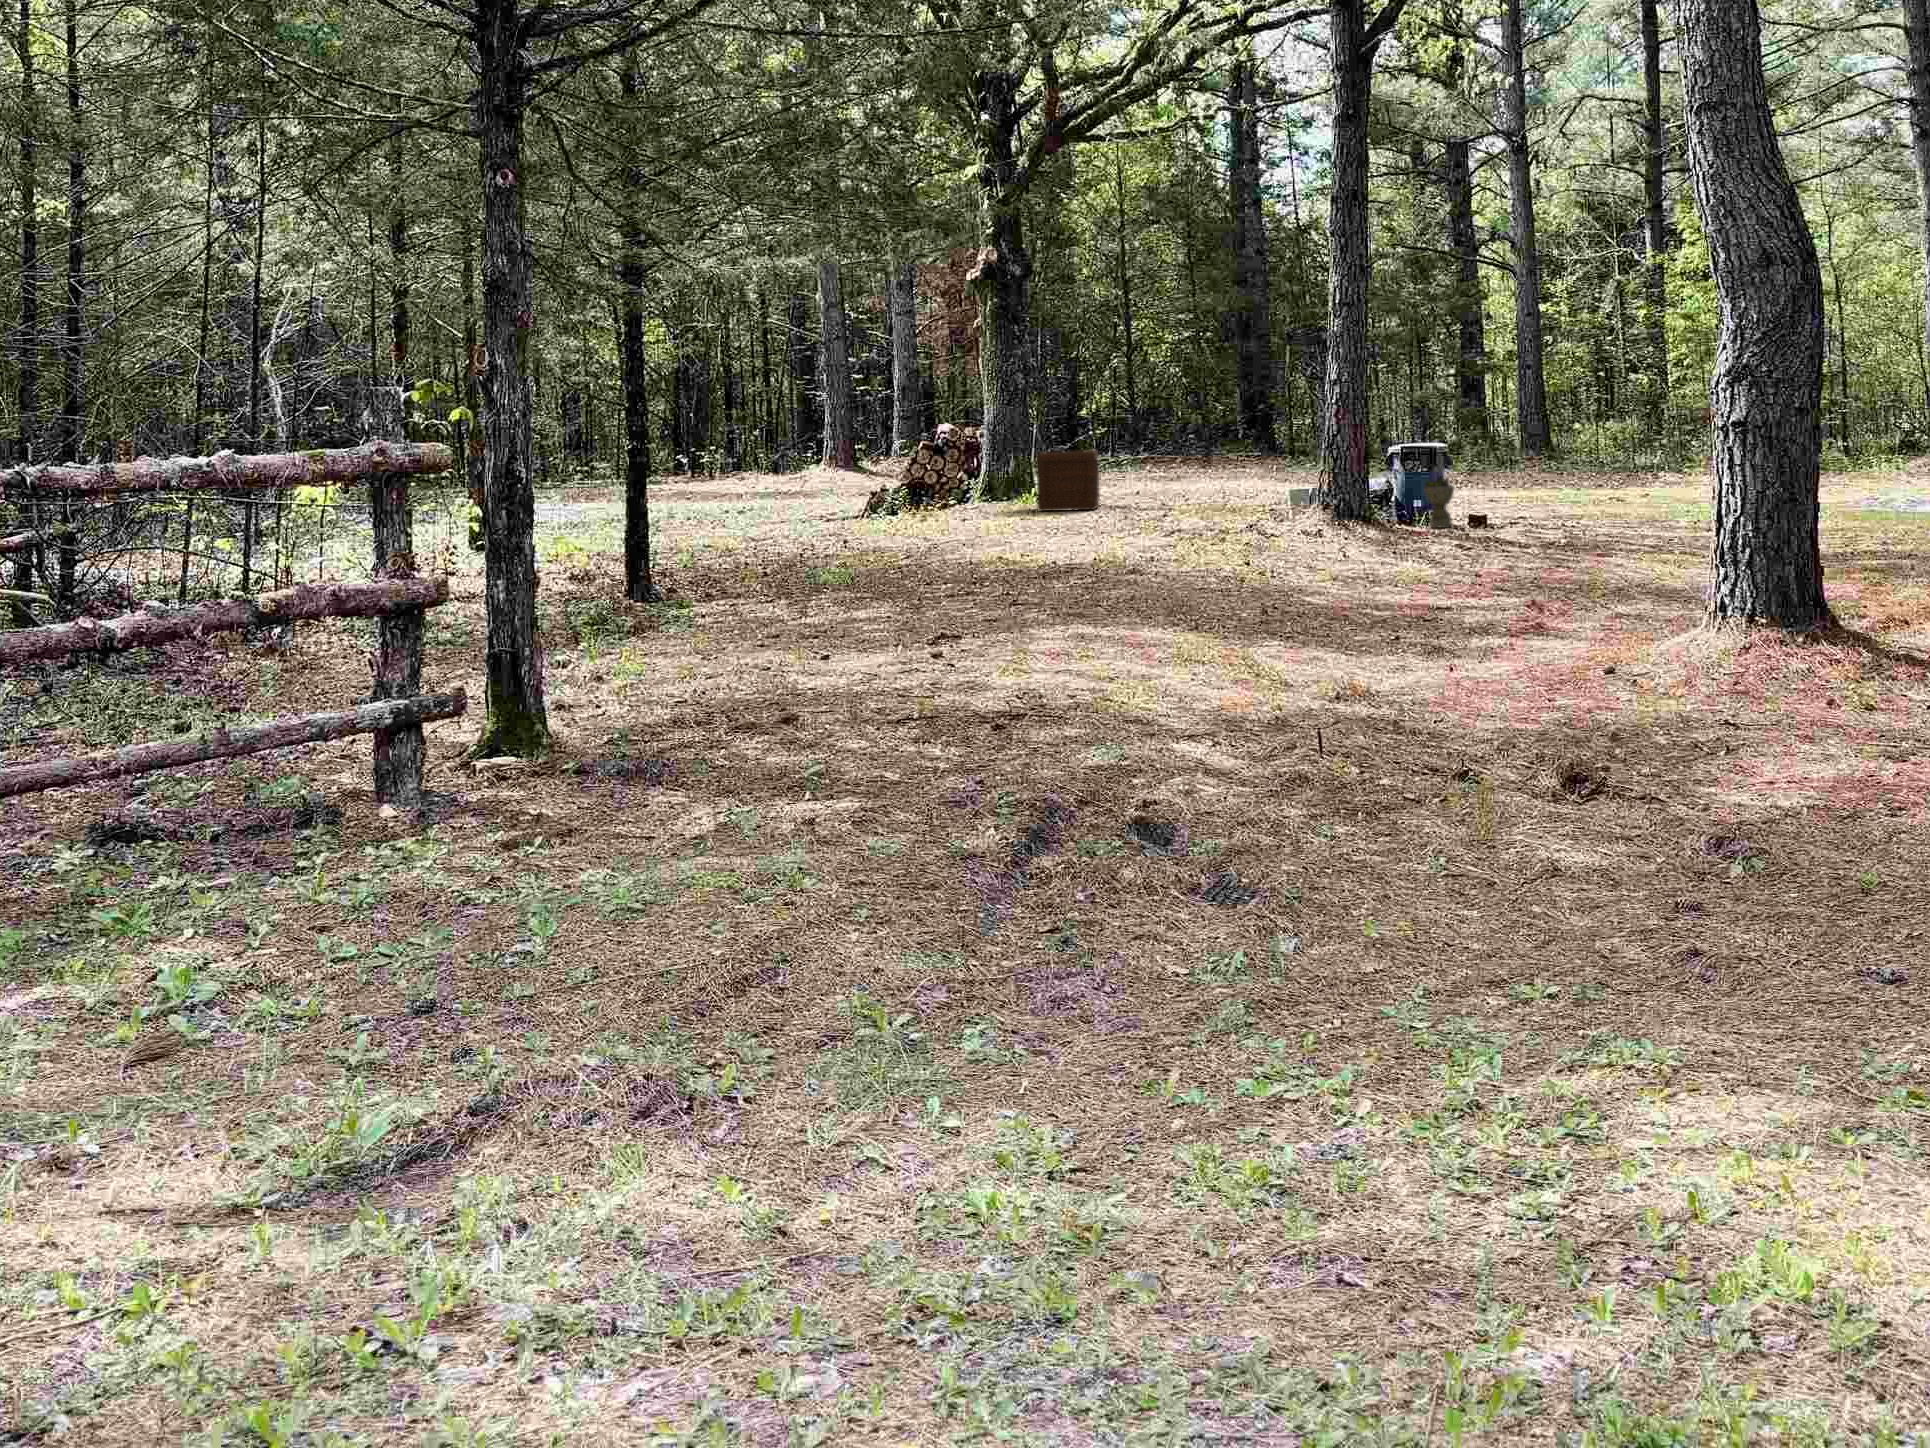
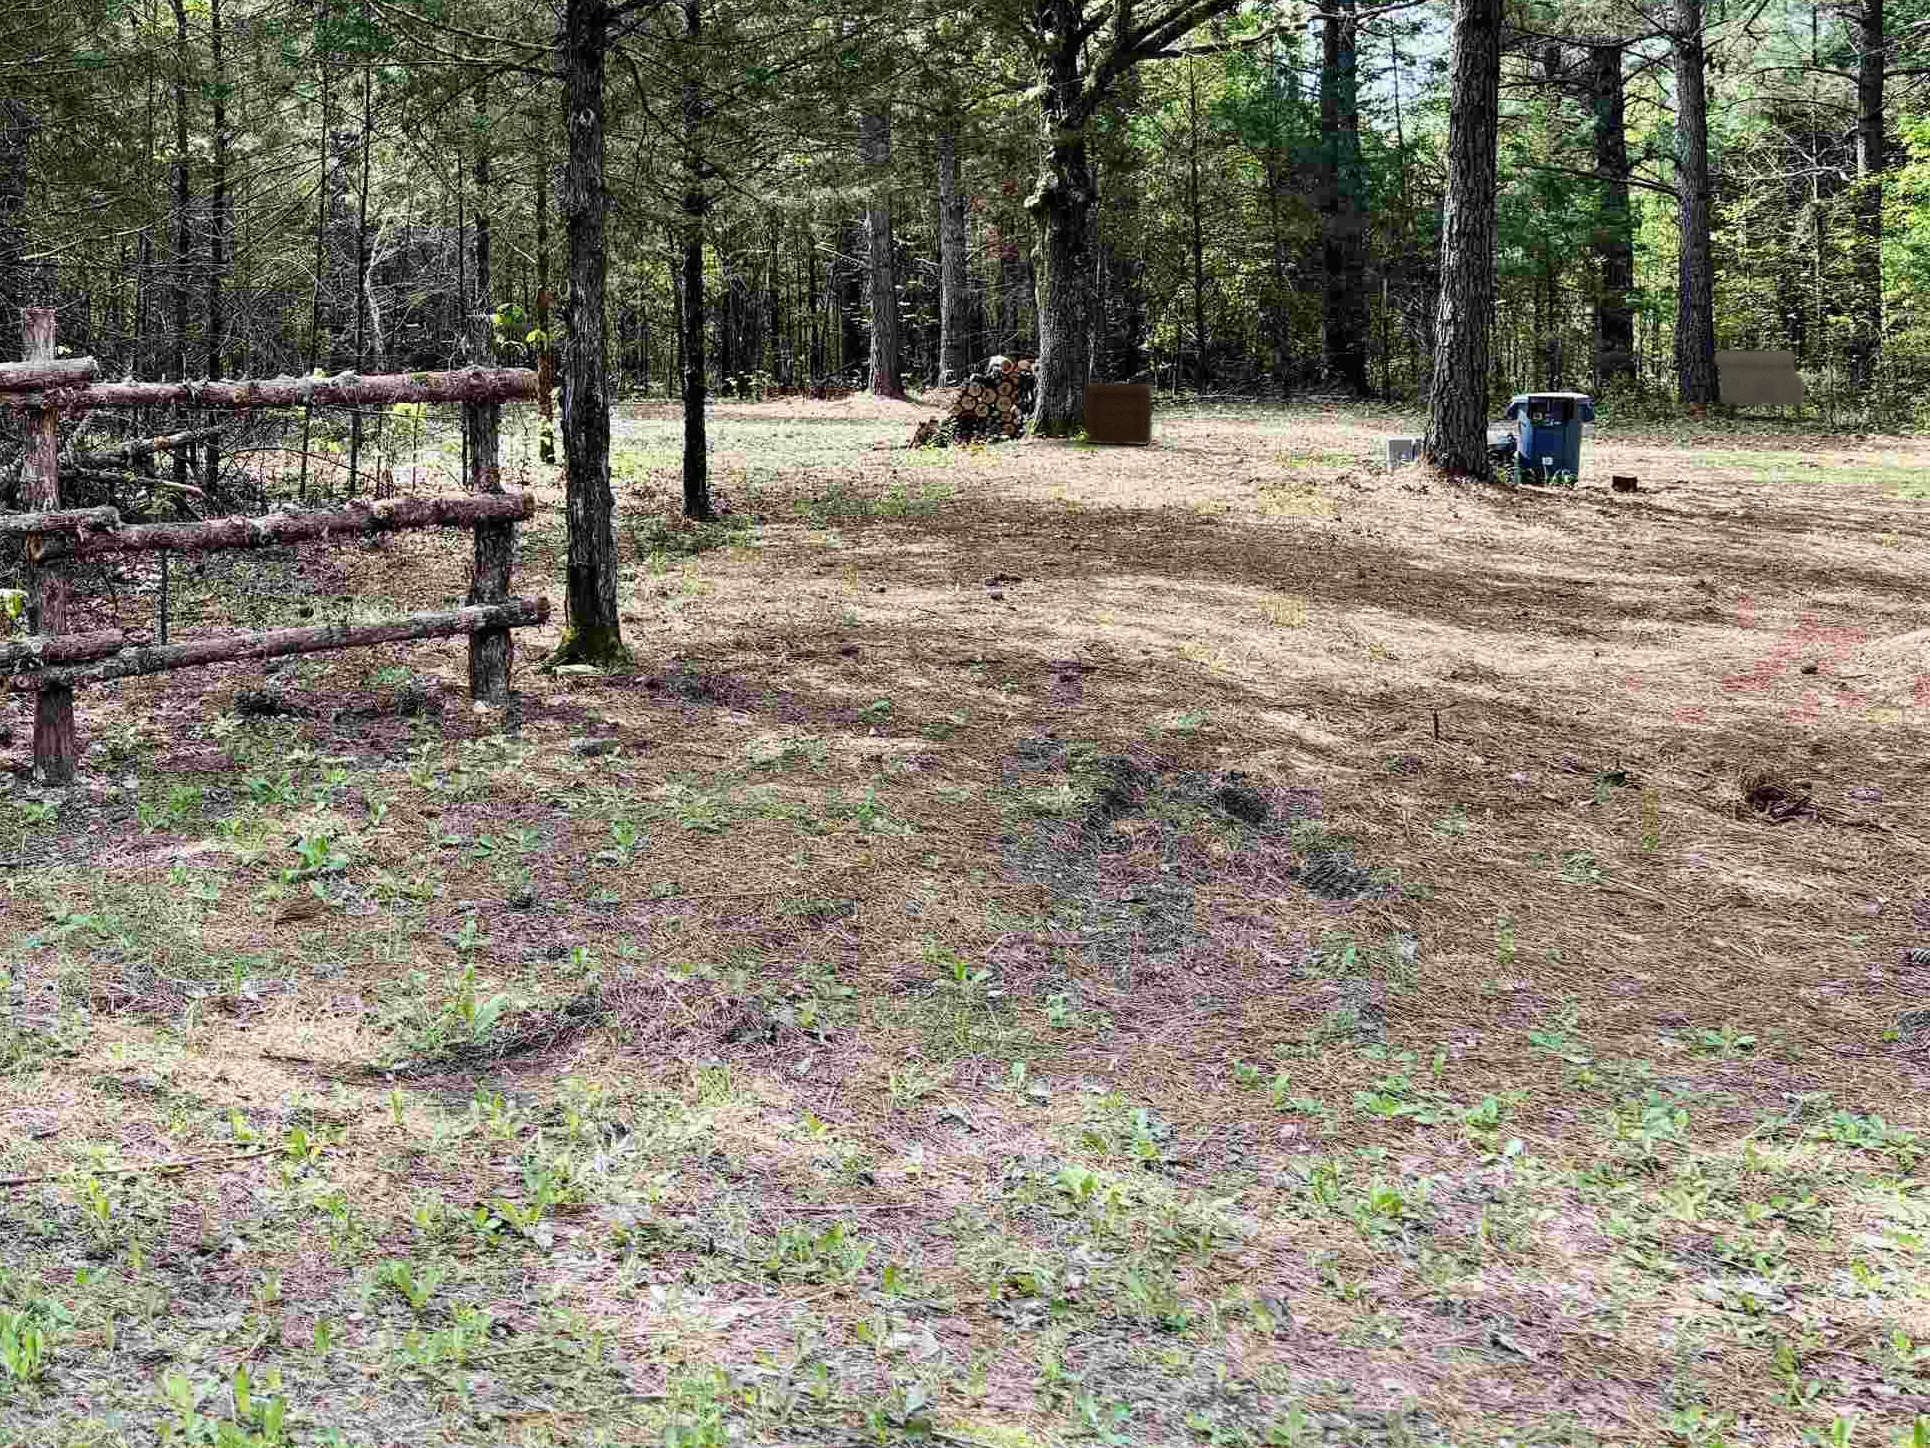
chair: none [1543,403,1604,462] -> present [1715,351,1804,419]
planter: present [1423,475,1454,528] -> none [1567,434,1612,496]

